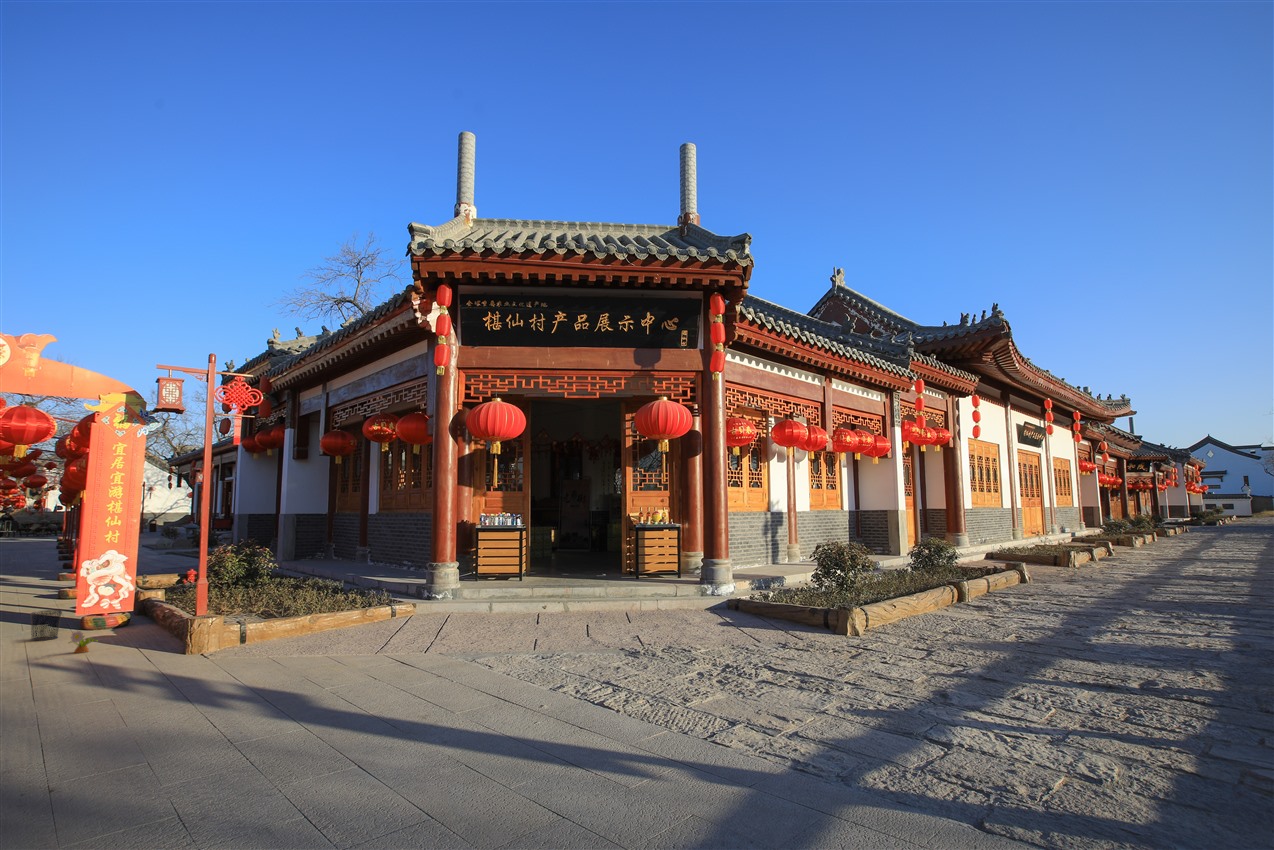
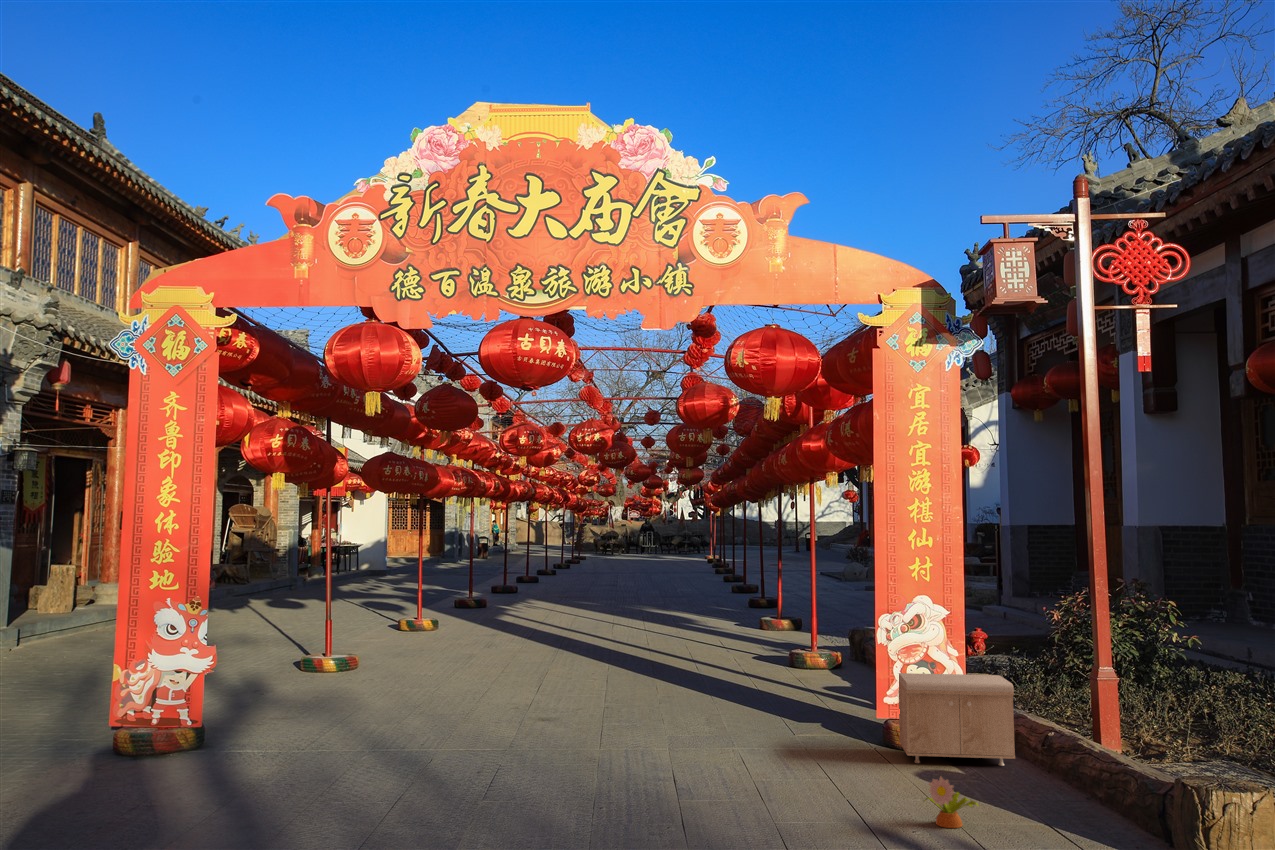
storage bench: none [87,588,153,634] -> present [899,673,1015,766]
waste bin: present [31,610,62,641] -> none [816,706,865,768]

